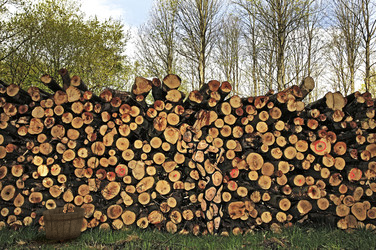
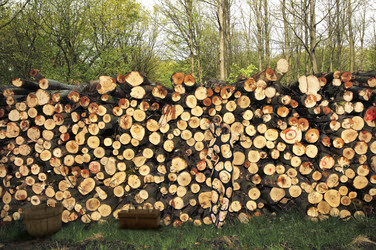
toolbox: none [145,211,190,236] -> present [117,205,161,228]

